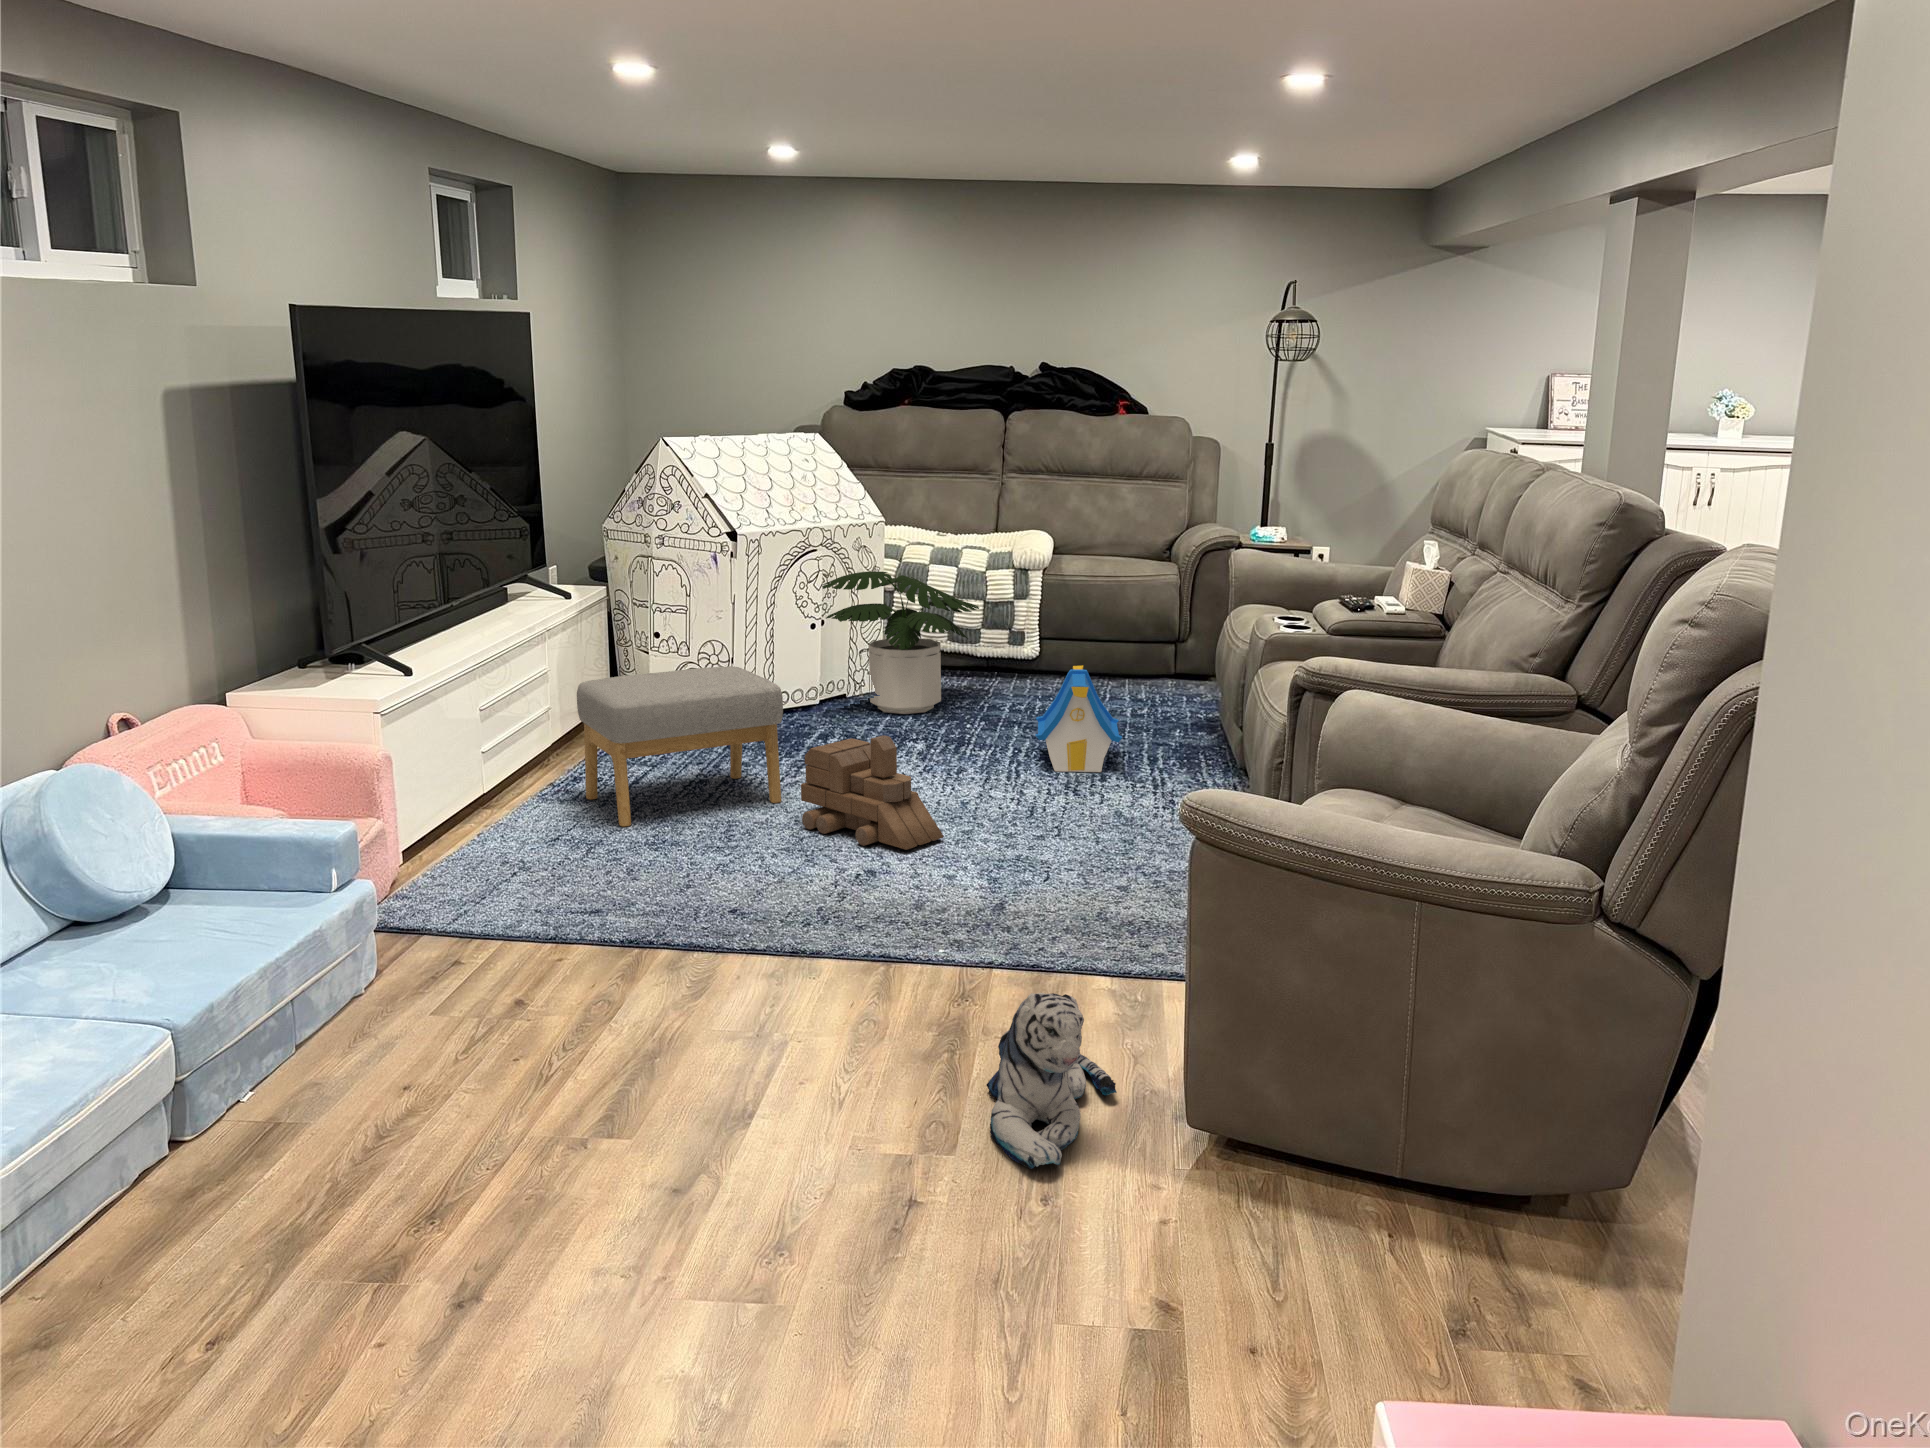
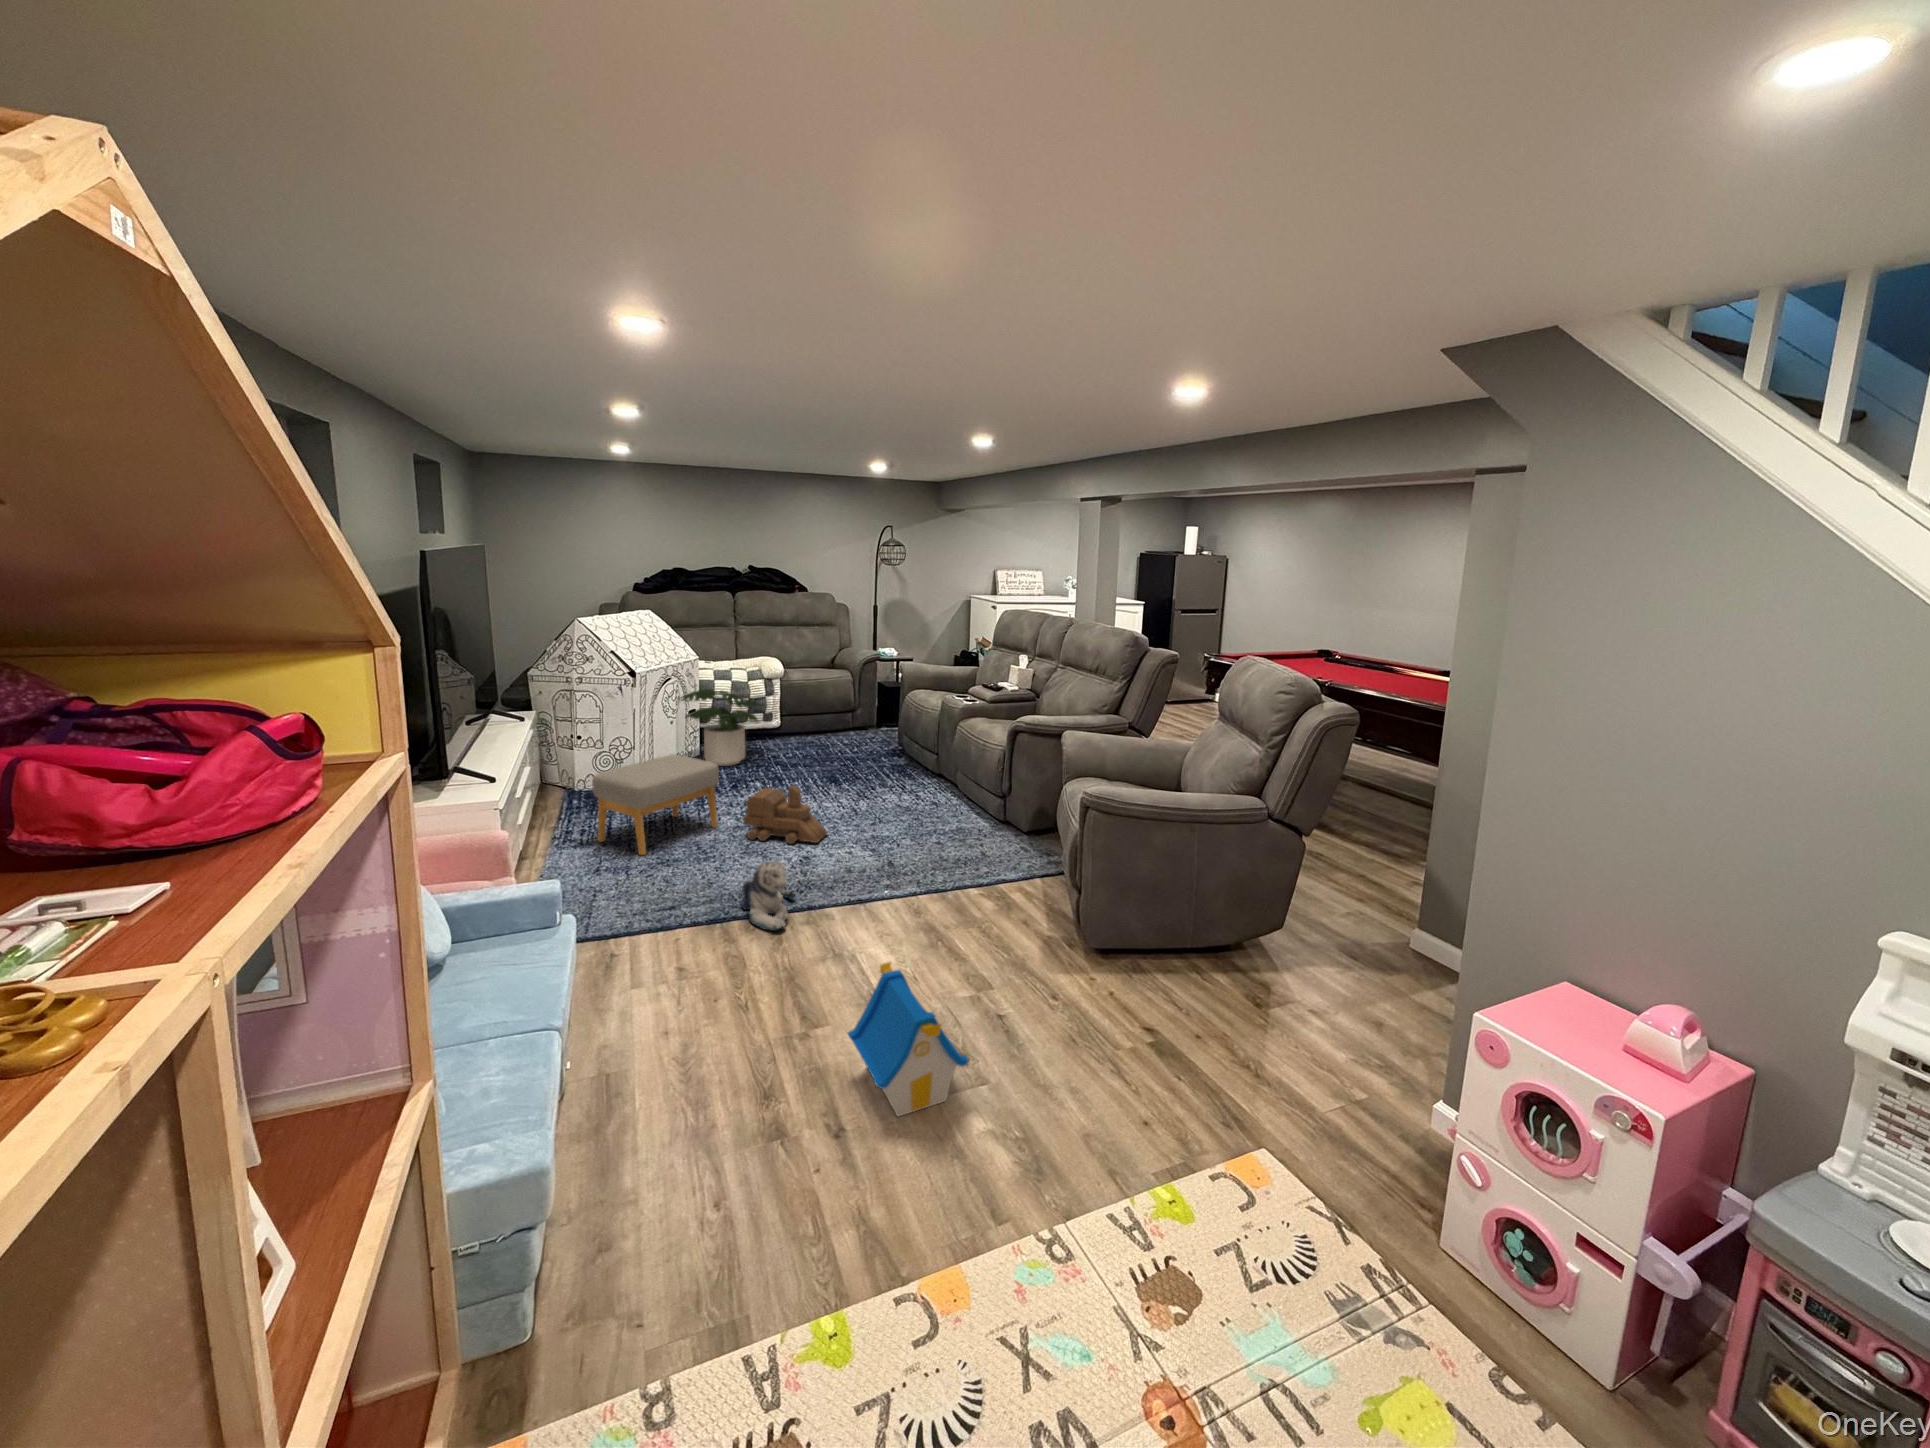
toy house: present [1035,666,1122,772] -> present [848,962,969,1116]
plush toy: present [986,993,1116,1169] -> present [741,861,795,931]

